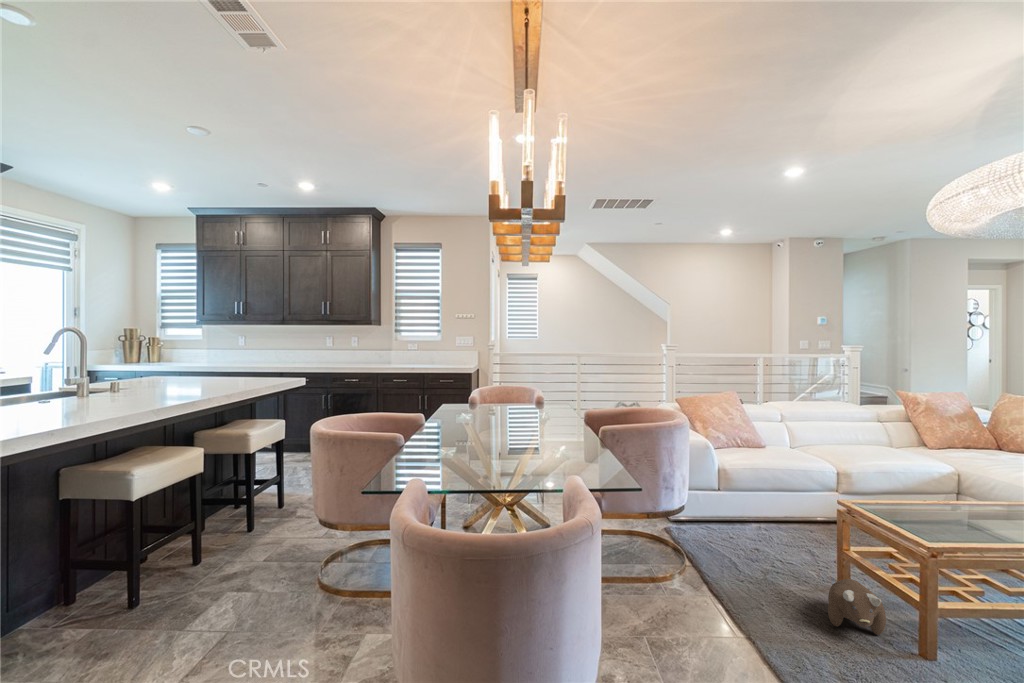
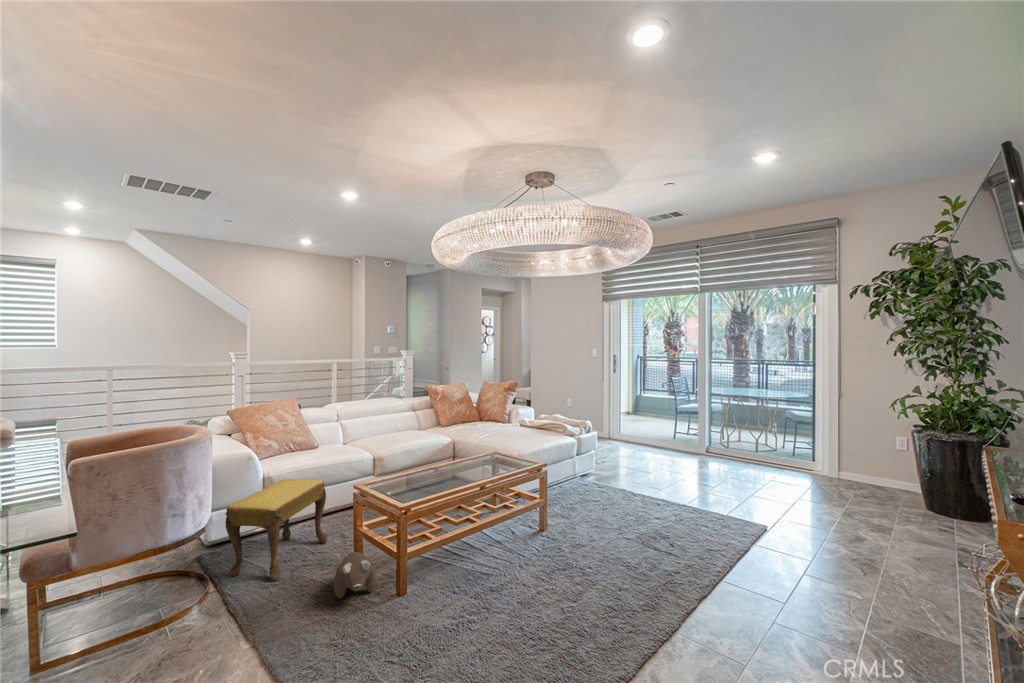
footstool: none [697,475,793,578] -> present [225,479,327,581]

